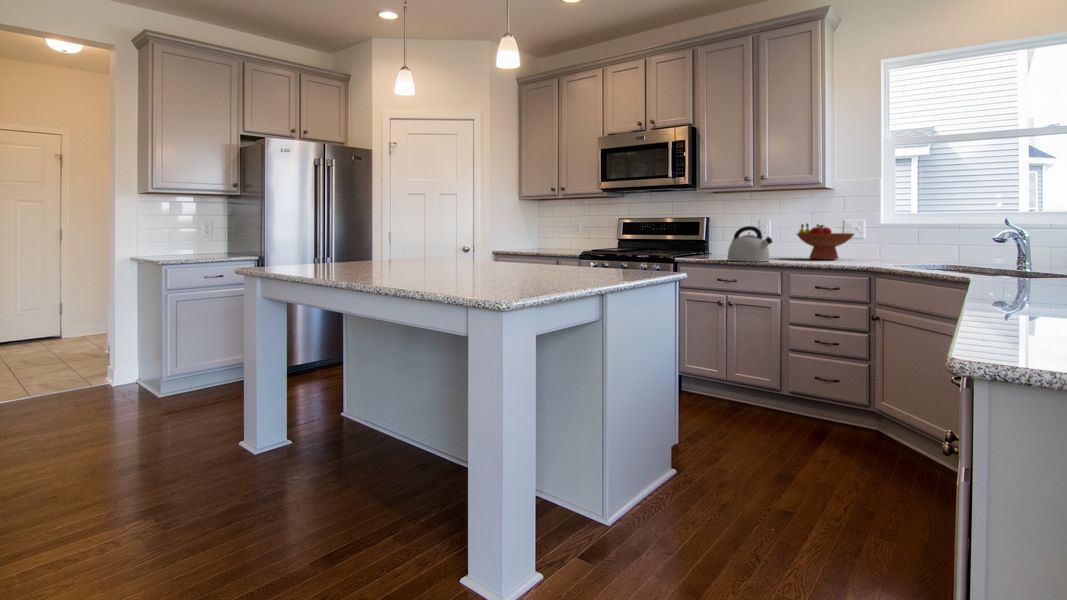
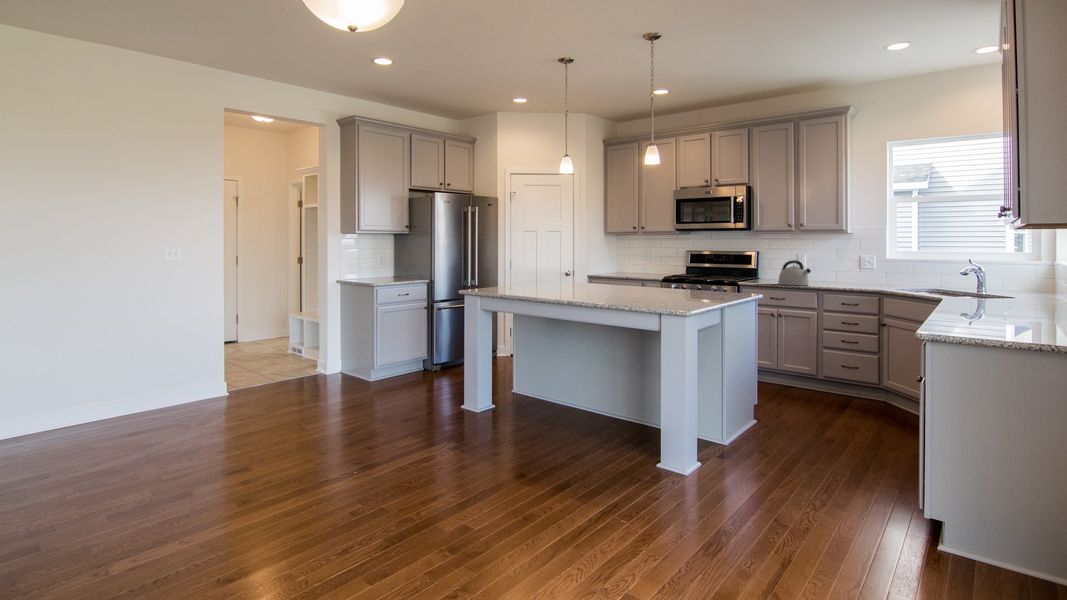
fruit bowl: present [797,223,854,260] -> none [826,258,869,283]

